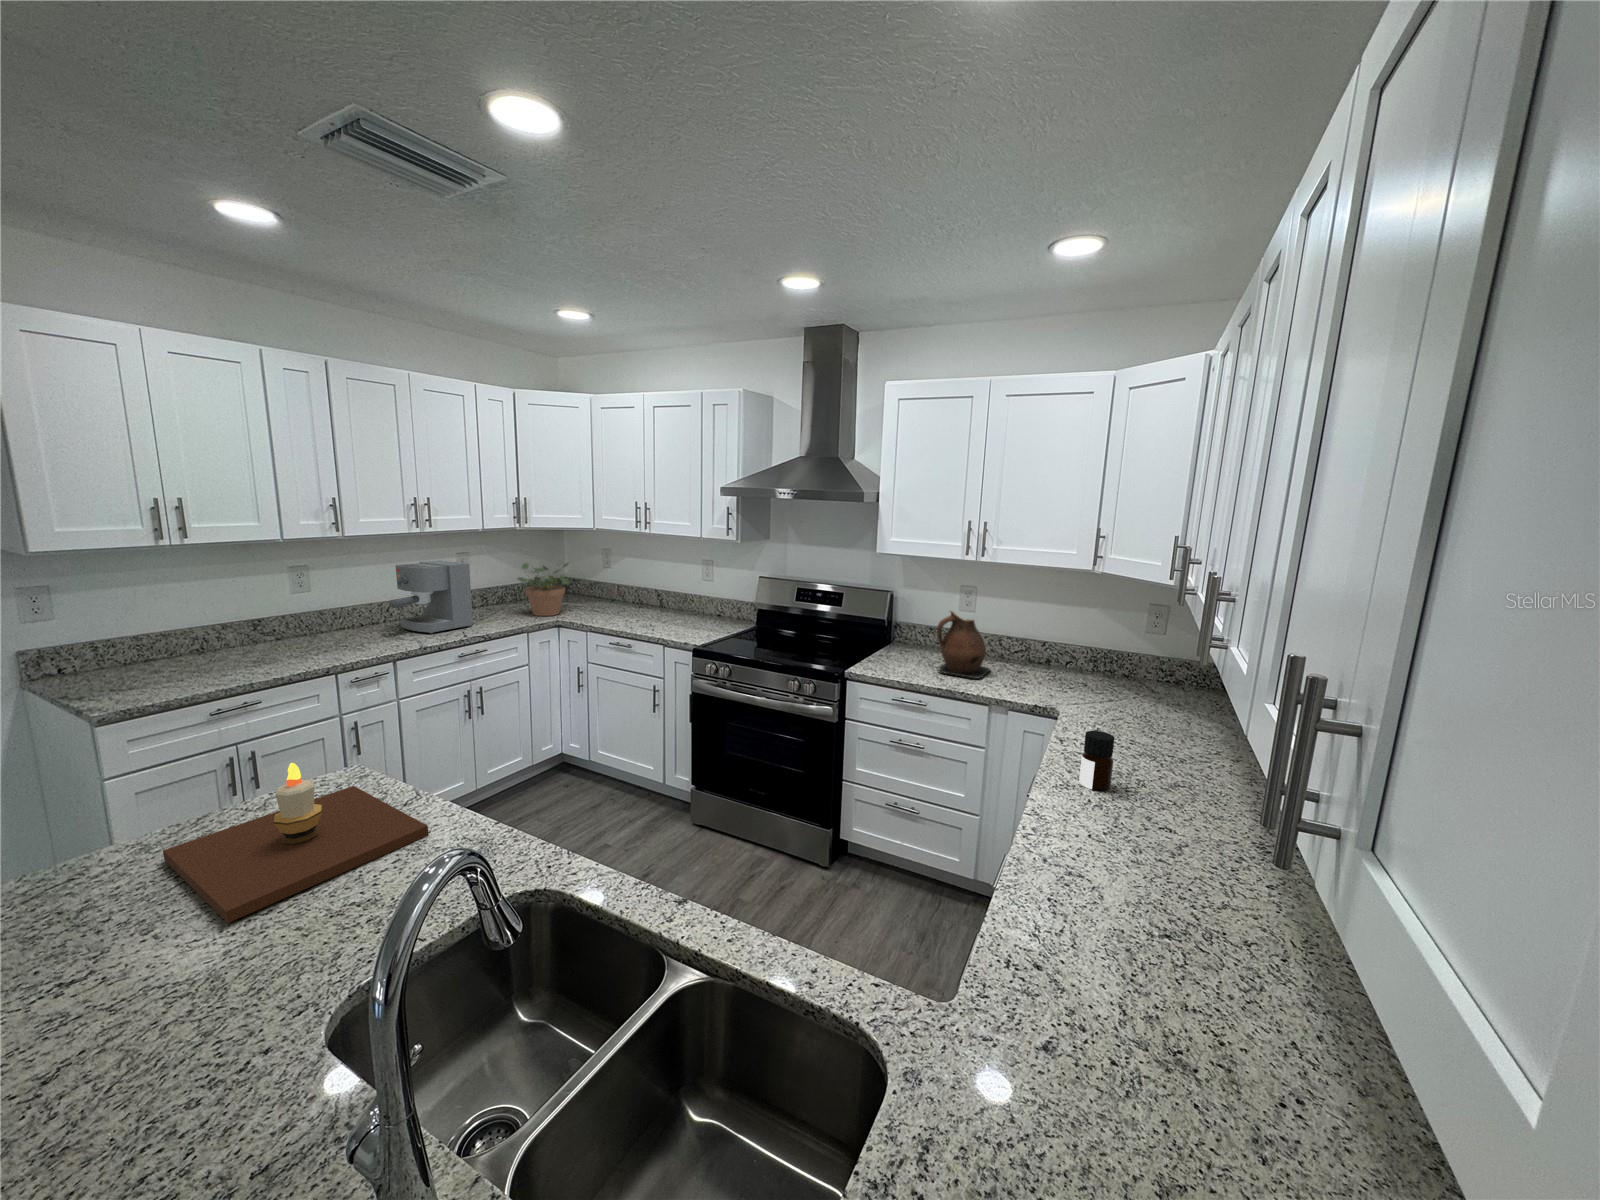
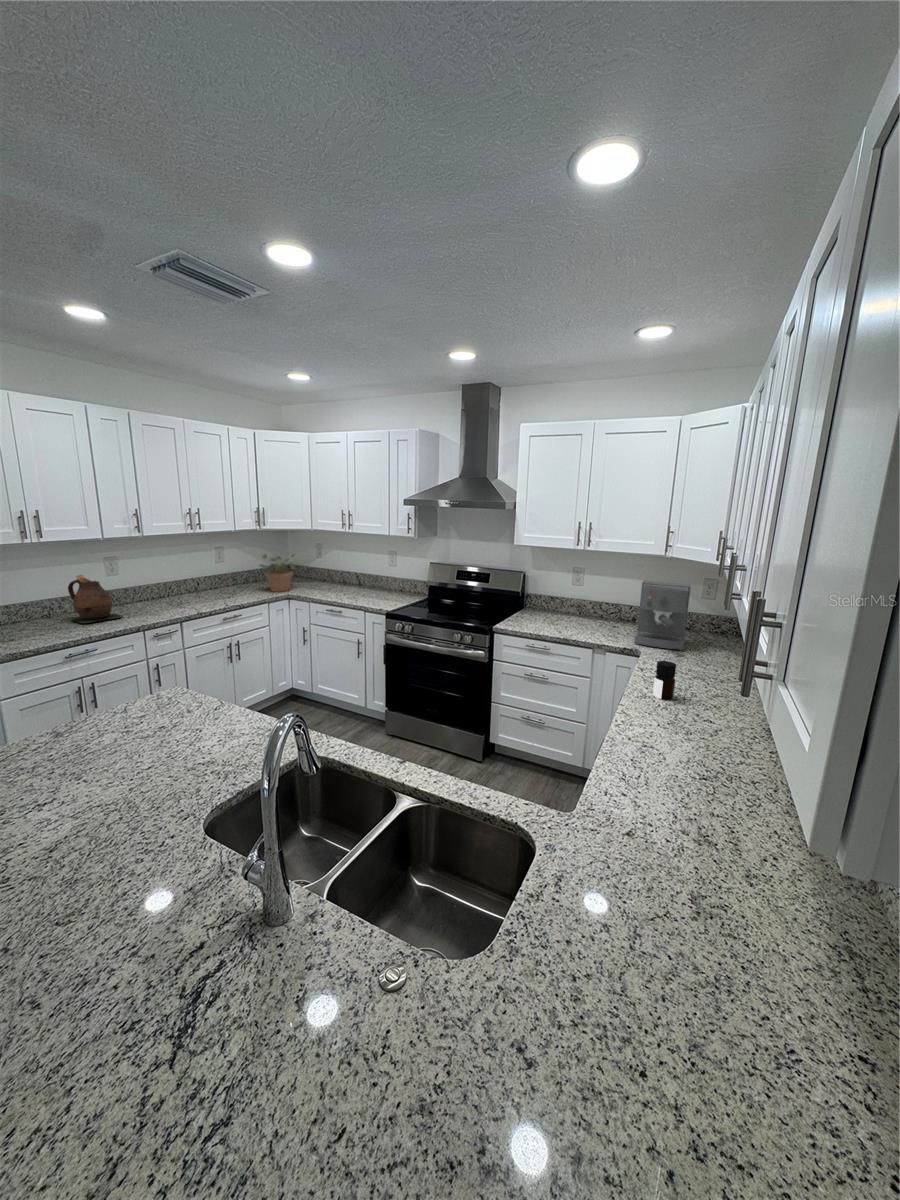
coffee maker: present [389,561,473,634] -> present [635,580,691,651]
ceramic pitcher: present [937,611,990,679] -> present [68,575,123,623]
candle: present [163,763,429,923] -> none [75,679,237,773]

